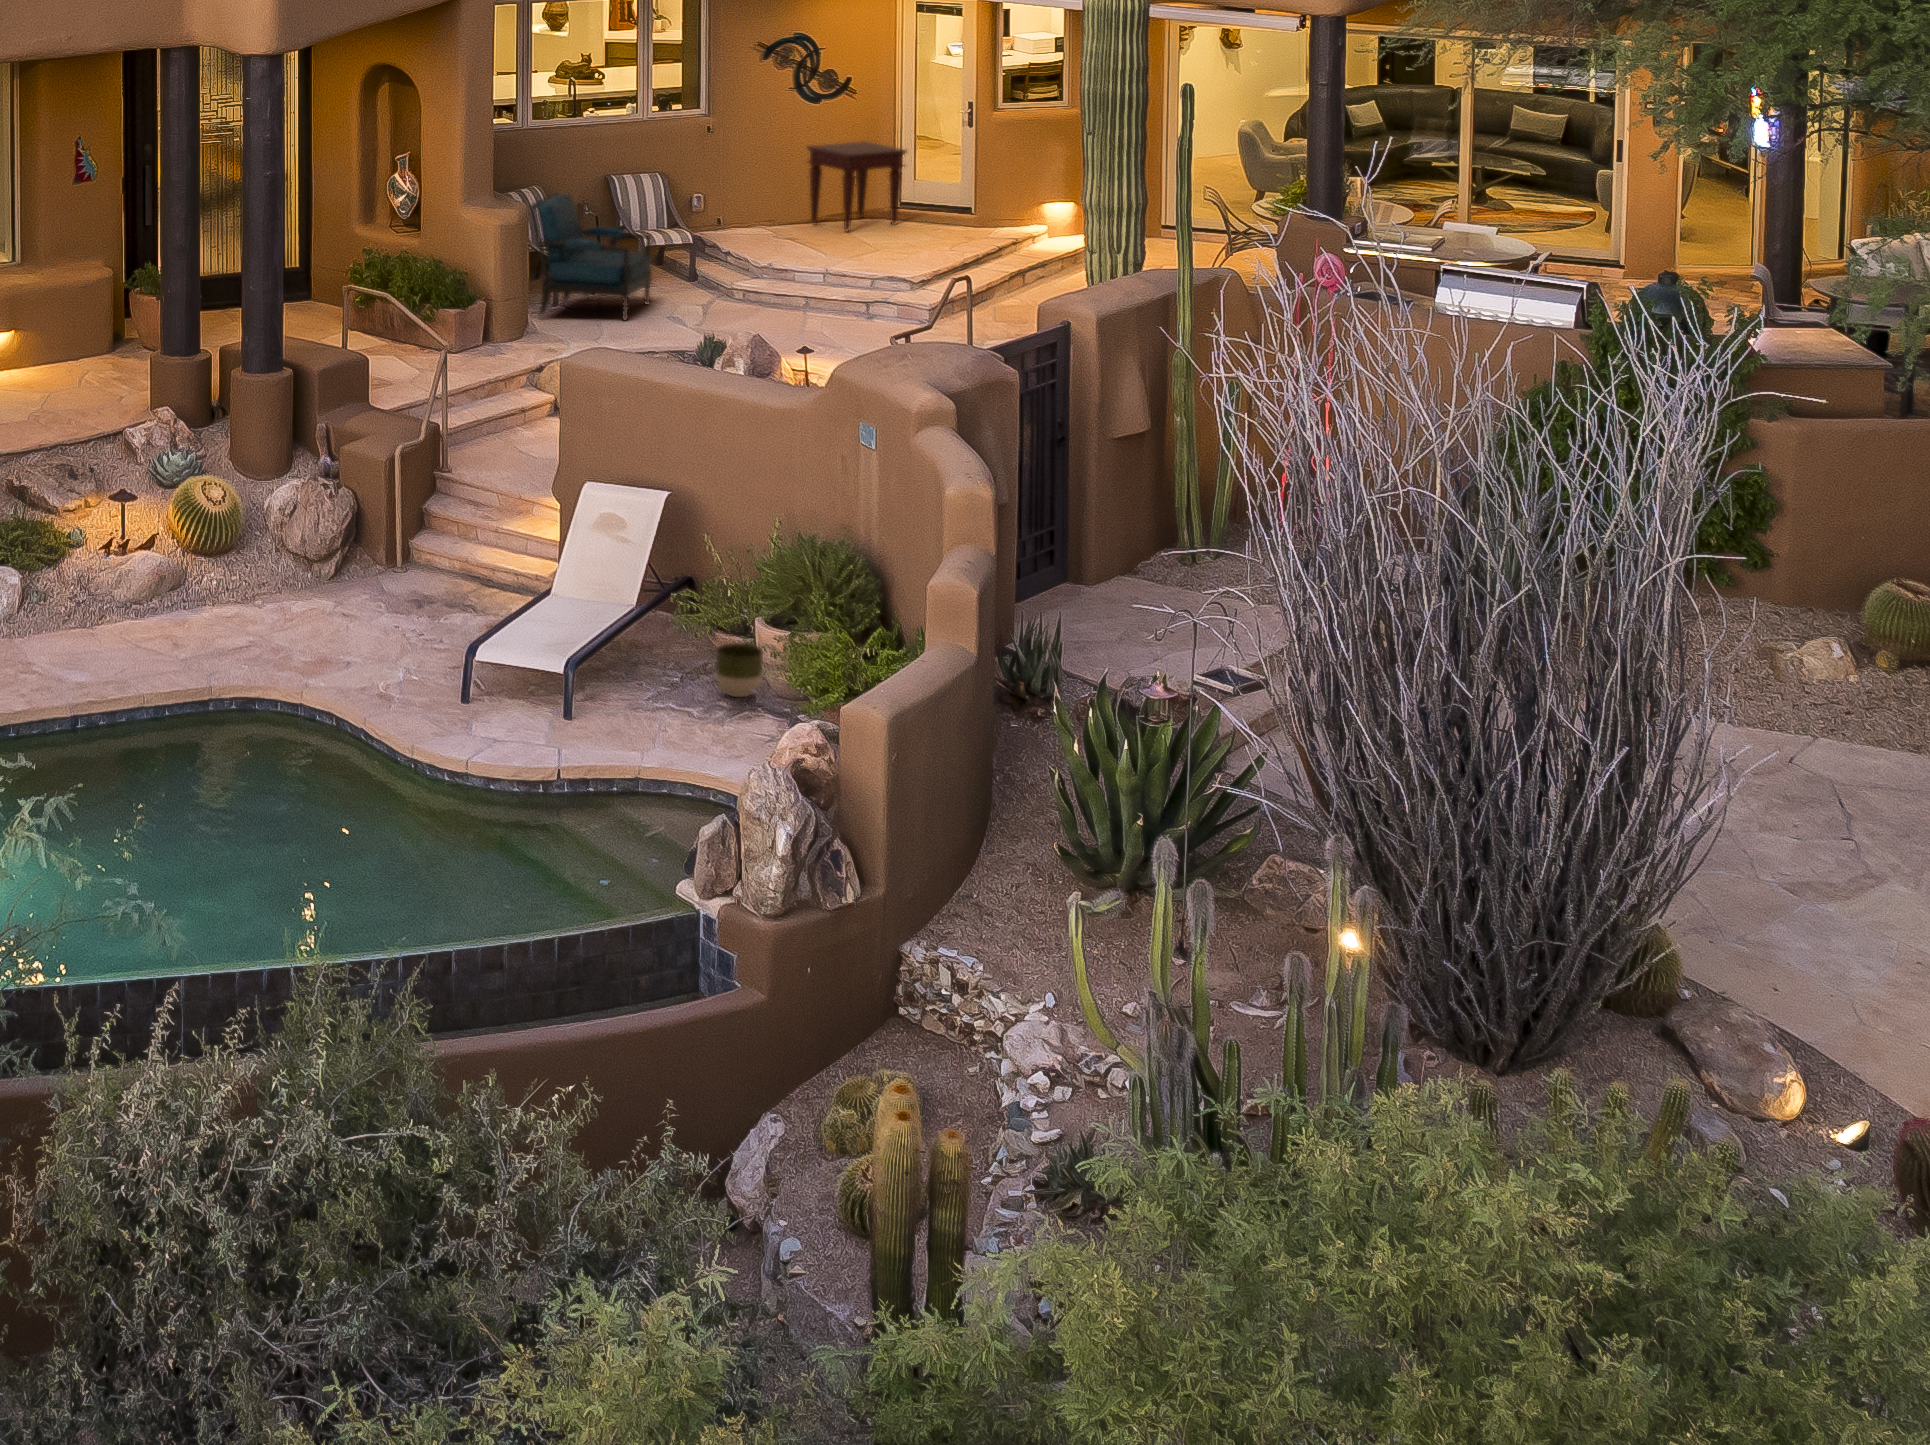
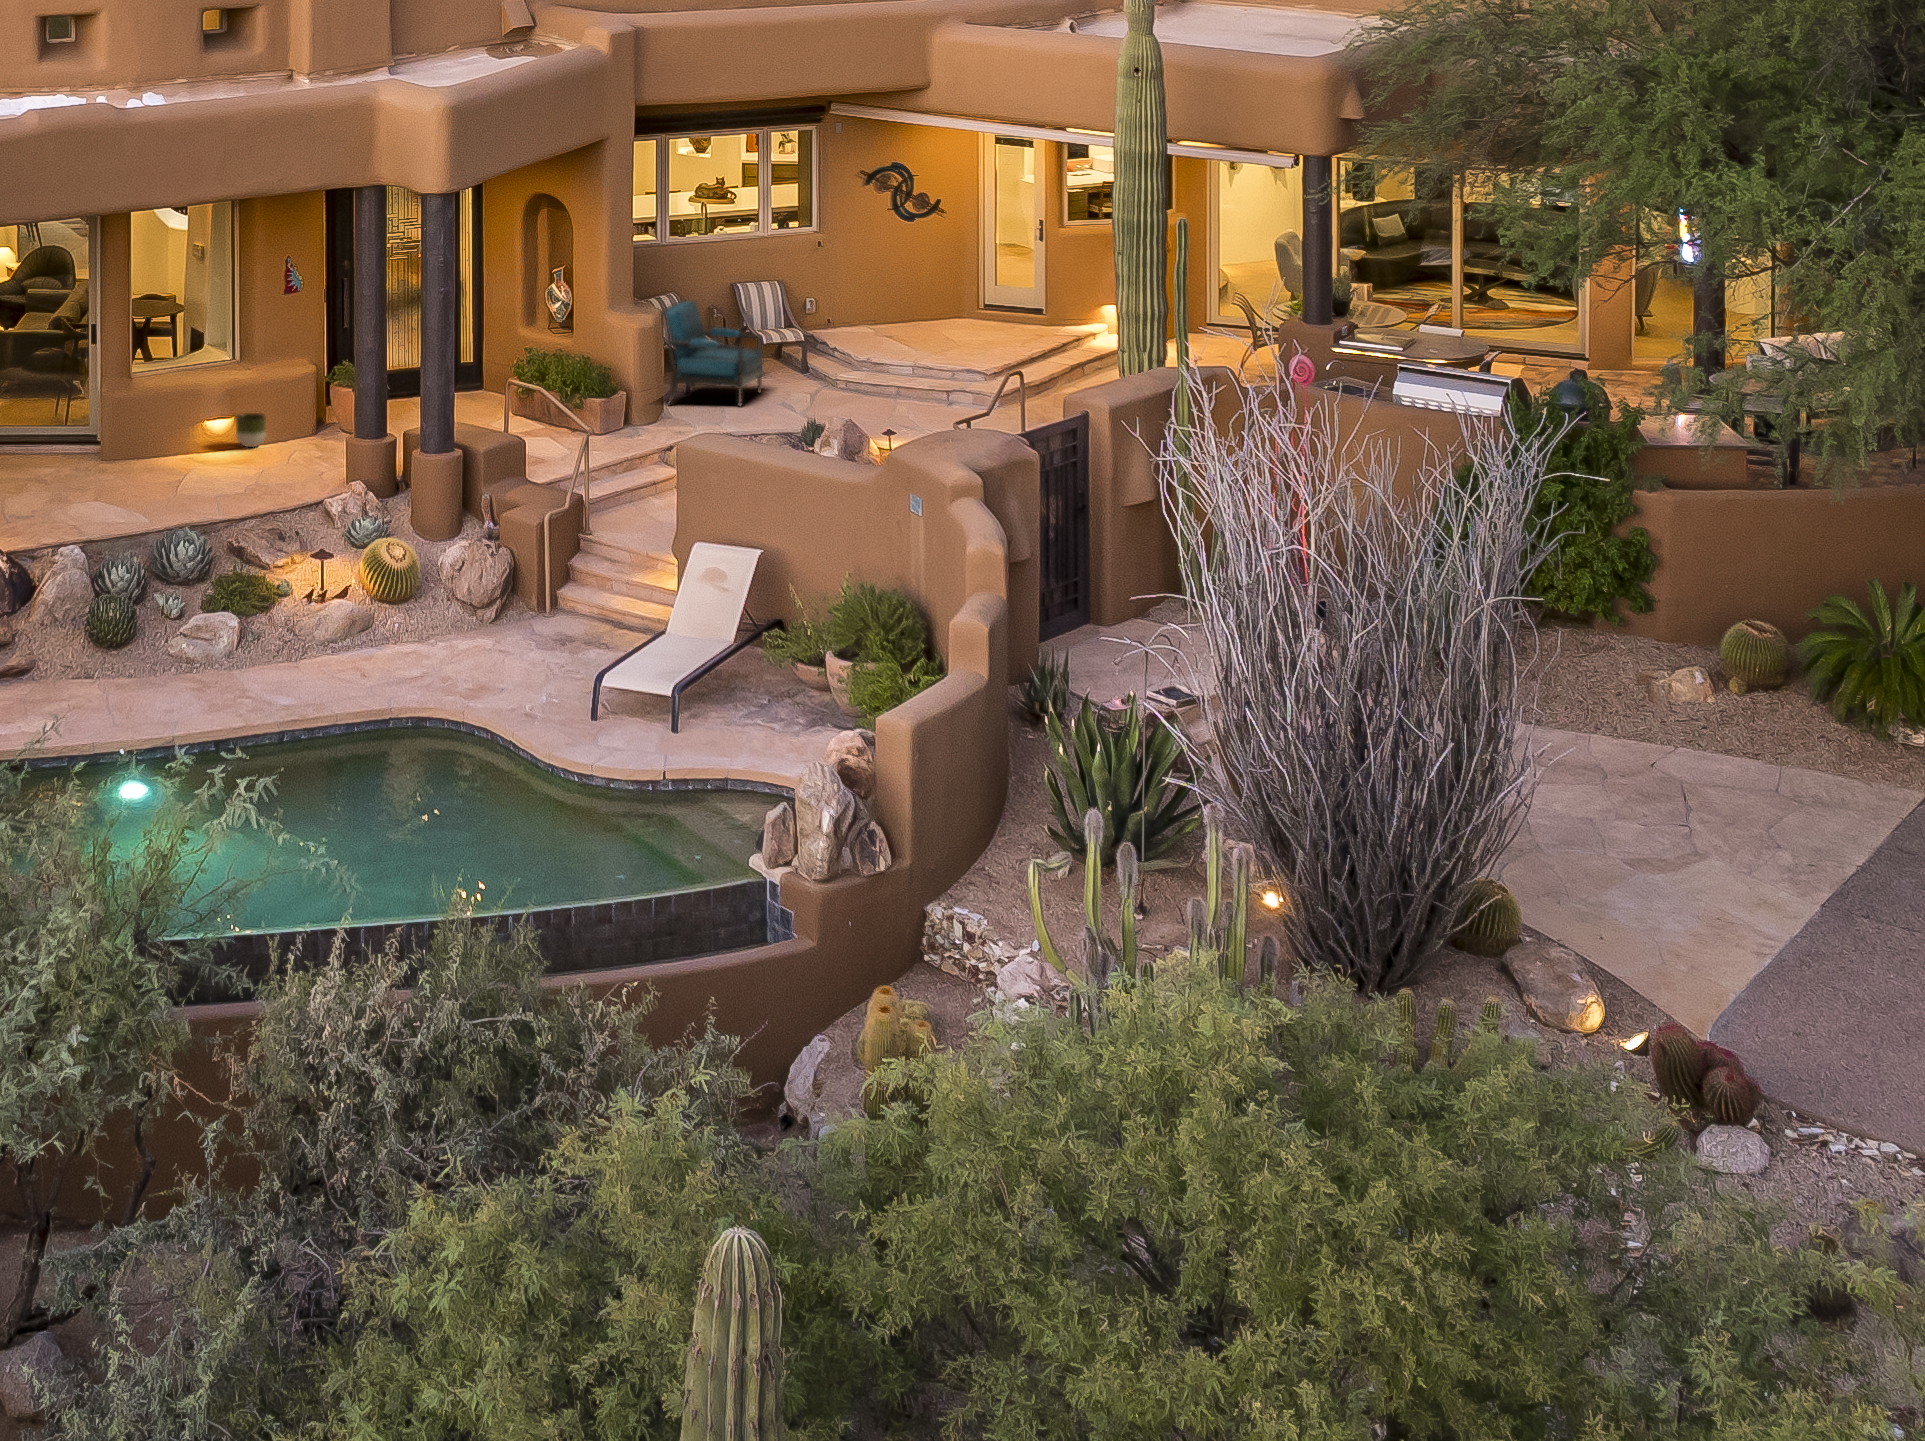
side table: present [807,141,907,231] -> none [900,253,986,329]
planter: present [716,643,763,697] -> present [235,413,266,447]

